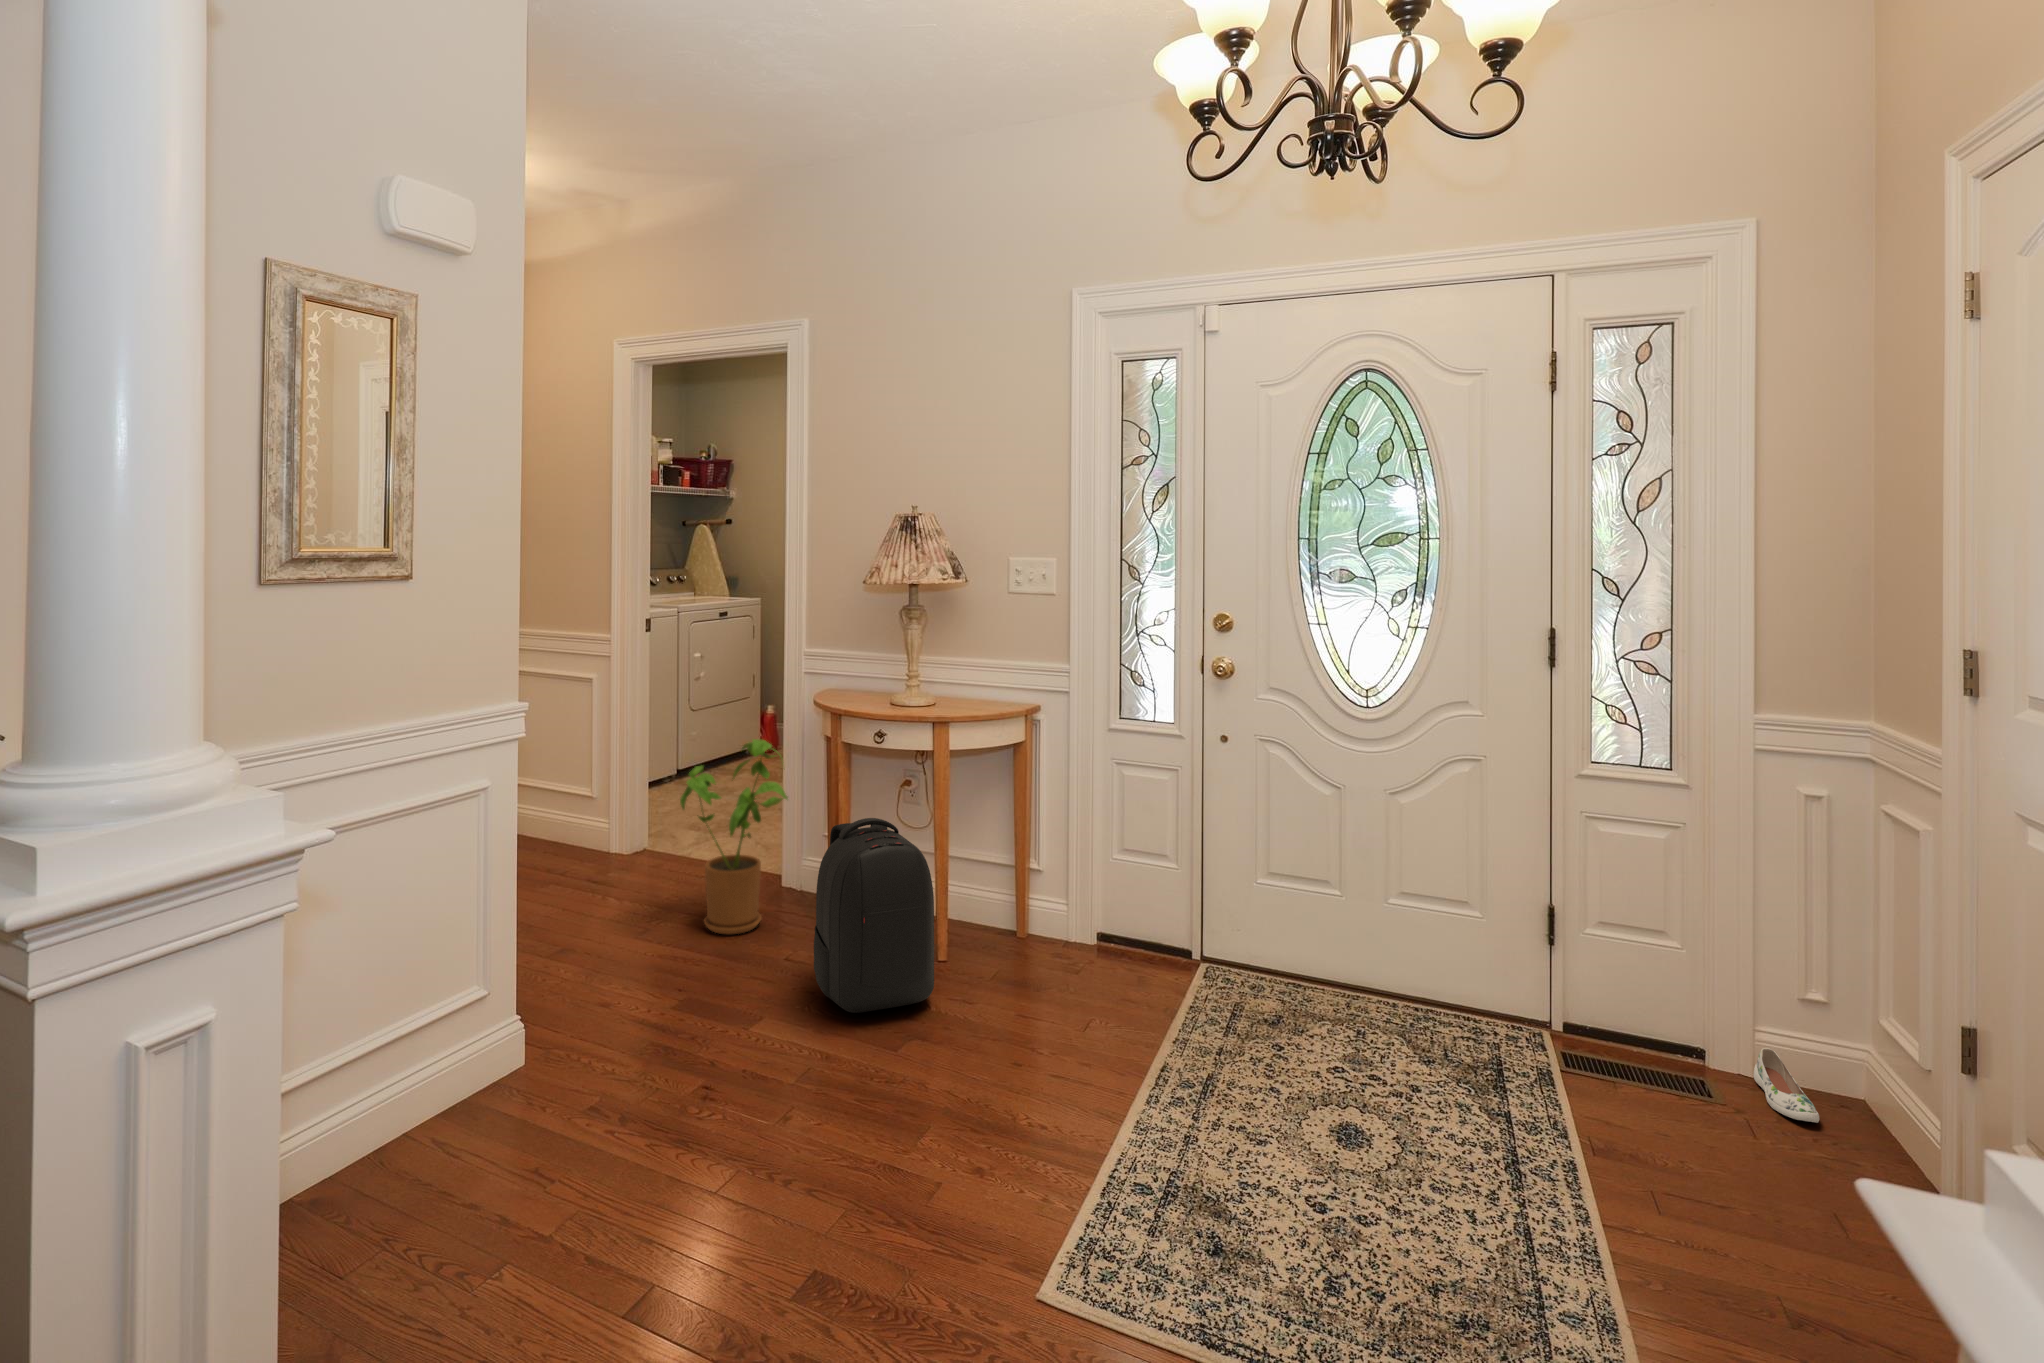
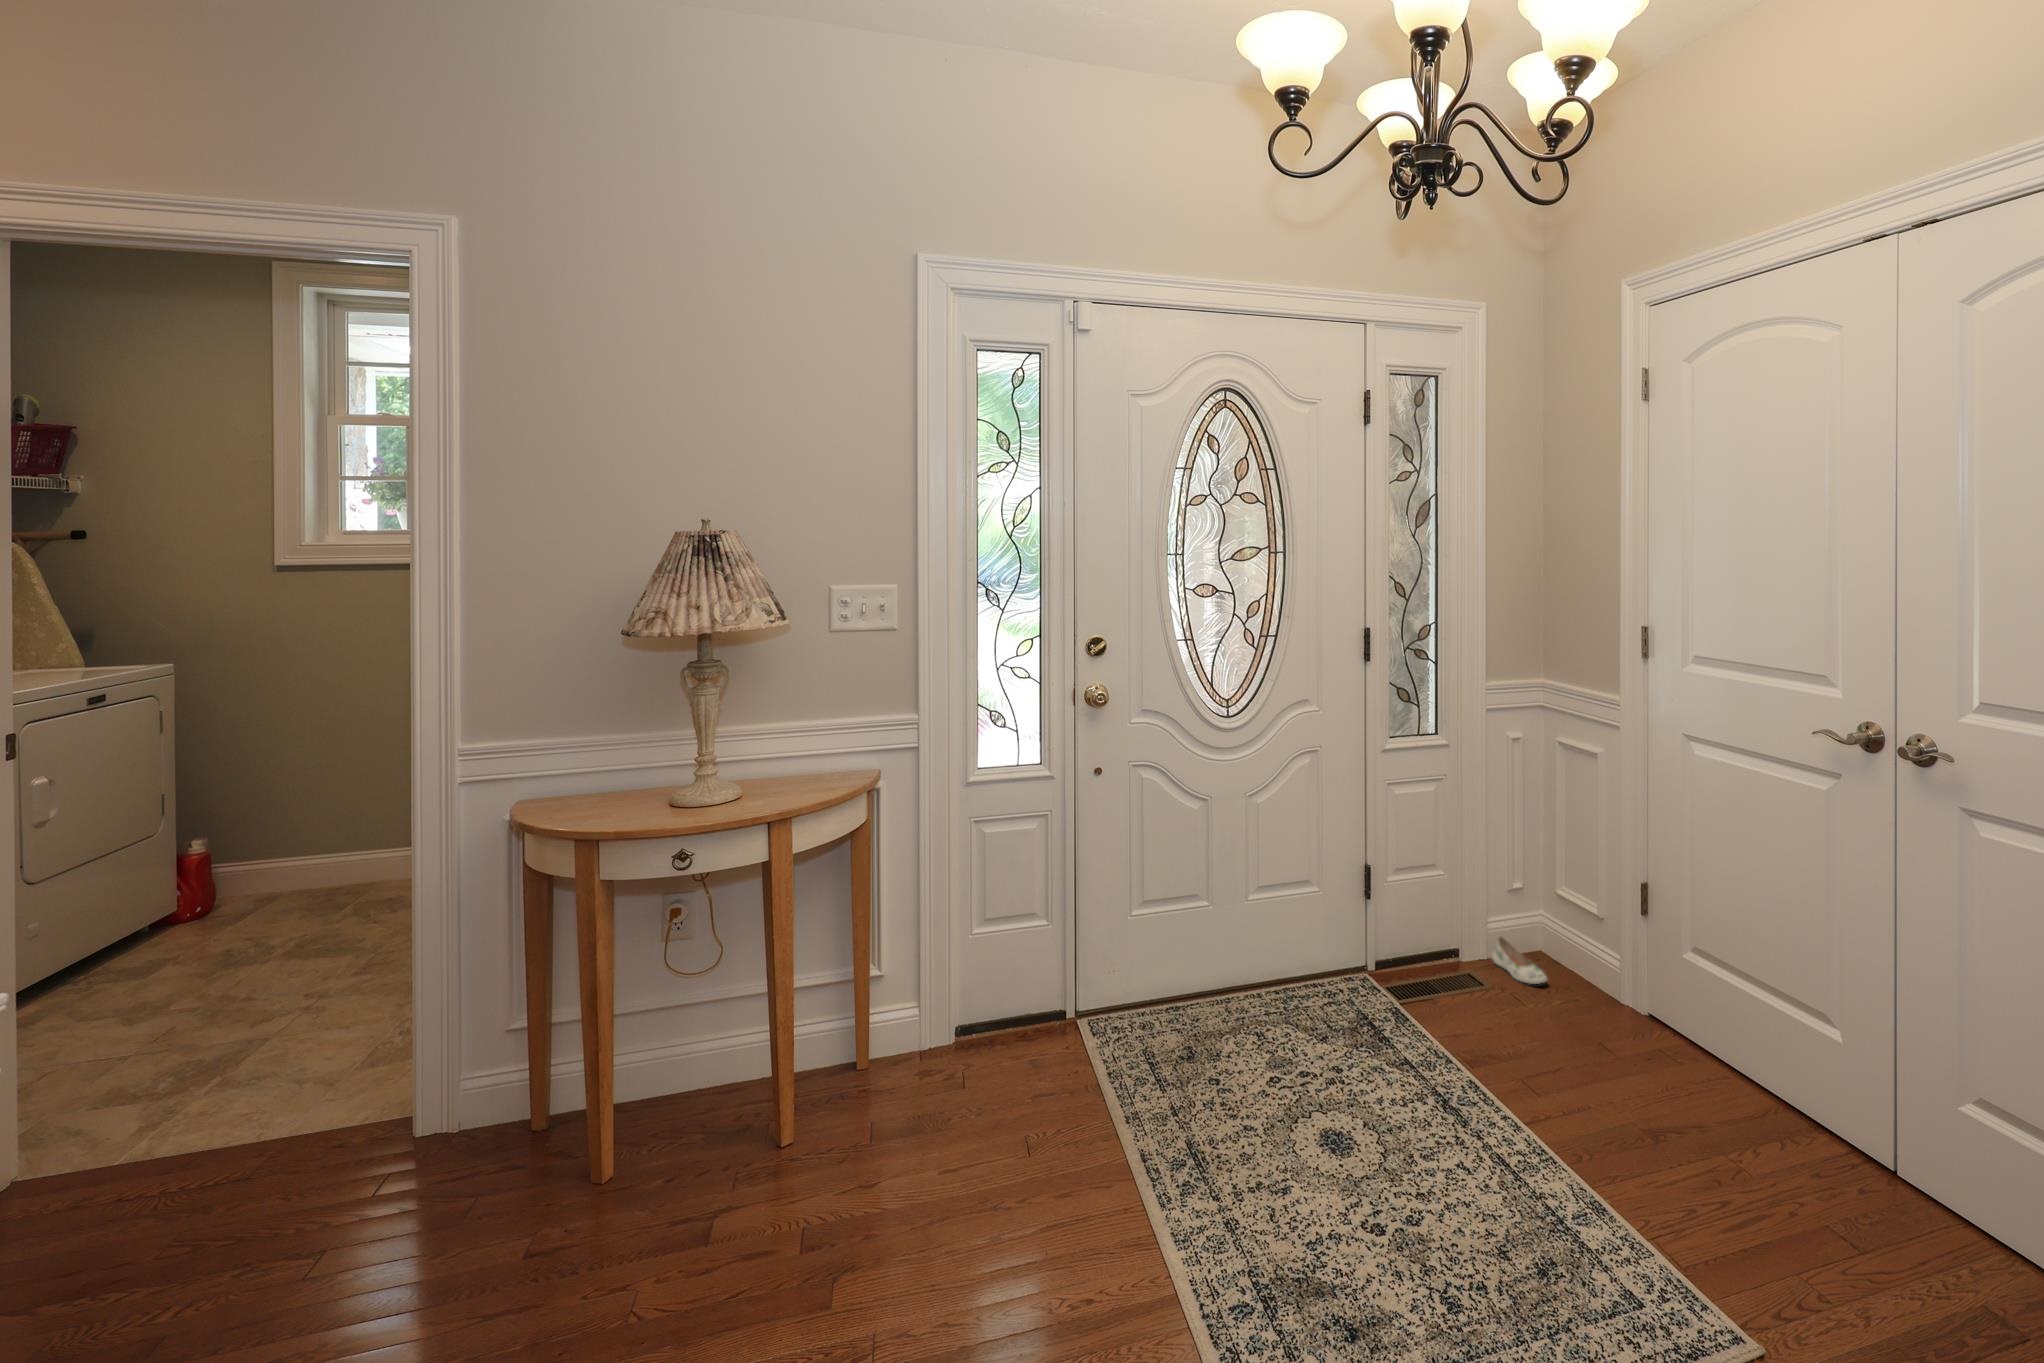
house plant: present [680,739,788,934] -> none [250,906,510,1258]
backpack: present [814,818,934,1013] -> none [622,978,832,1278]

